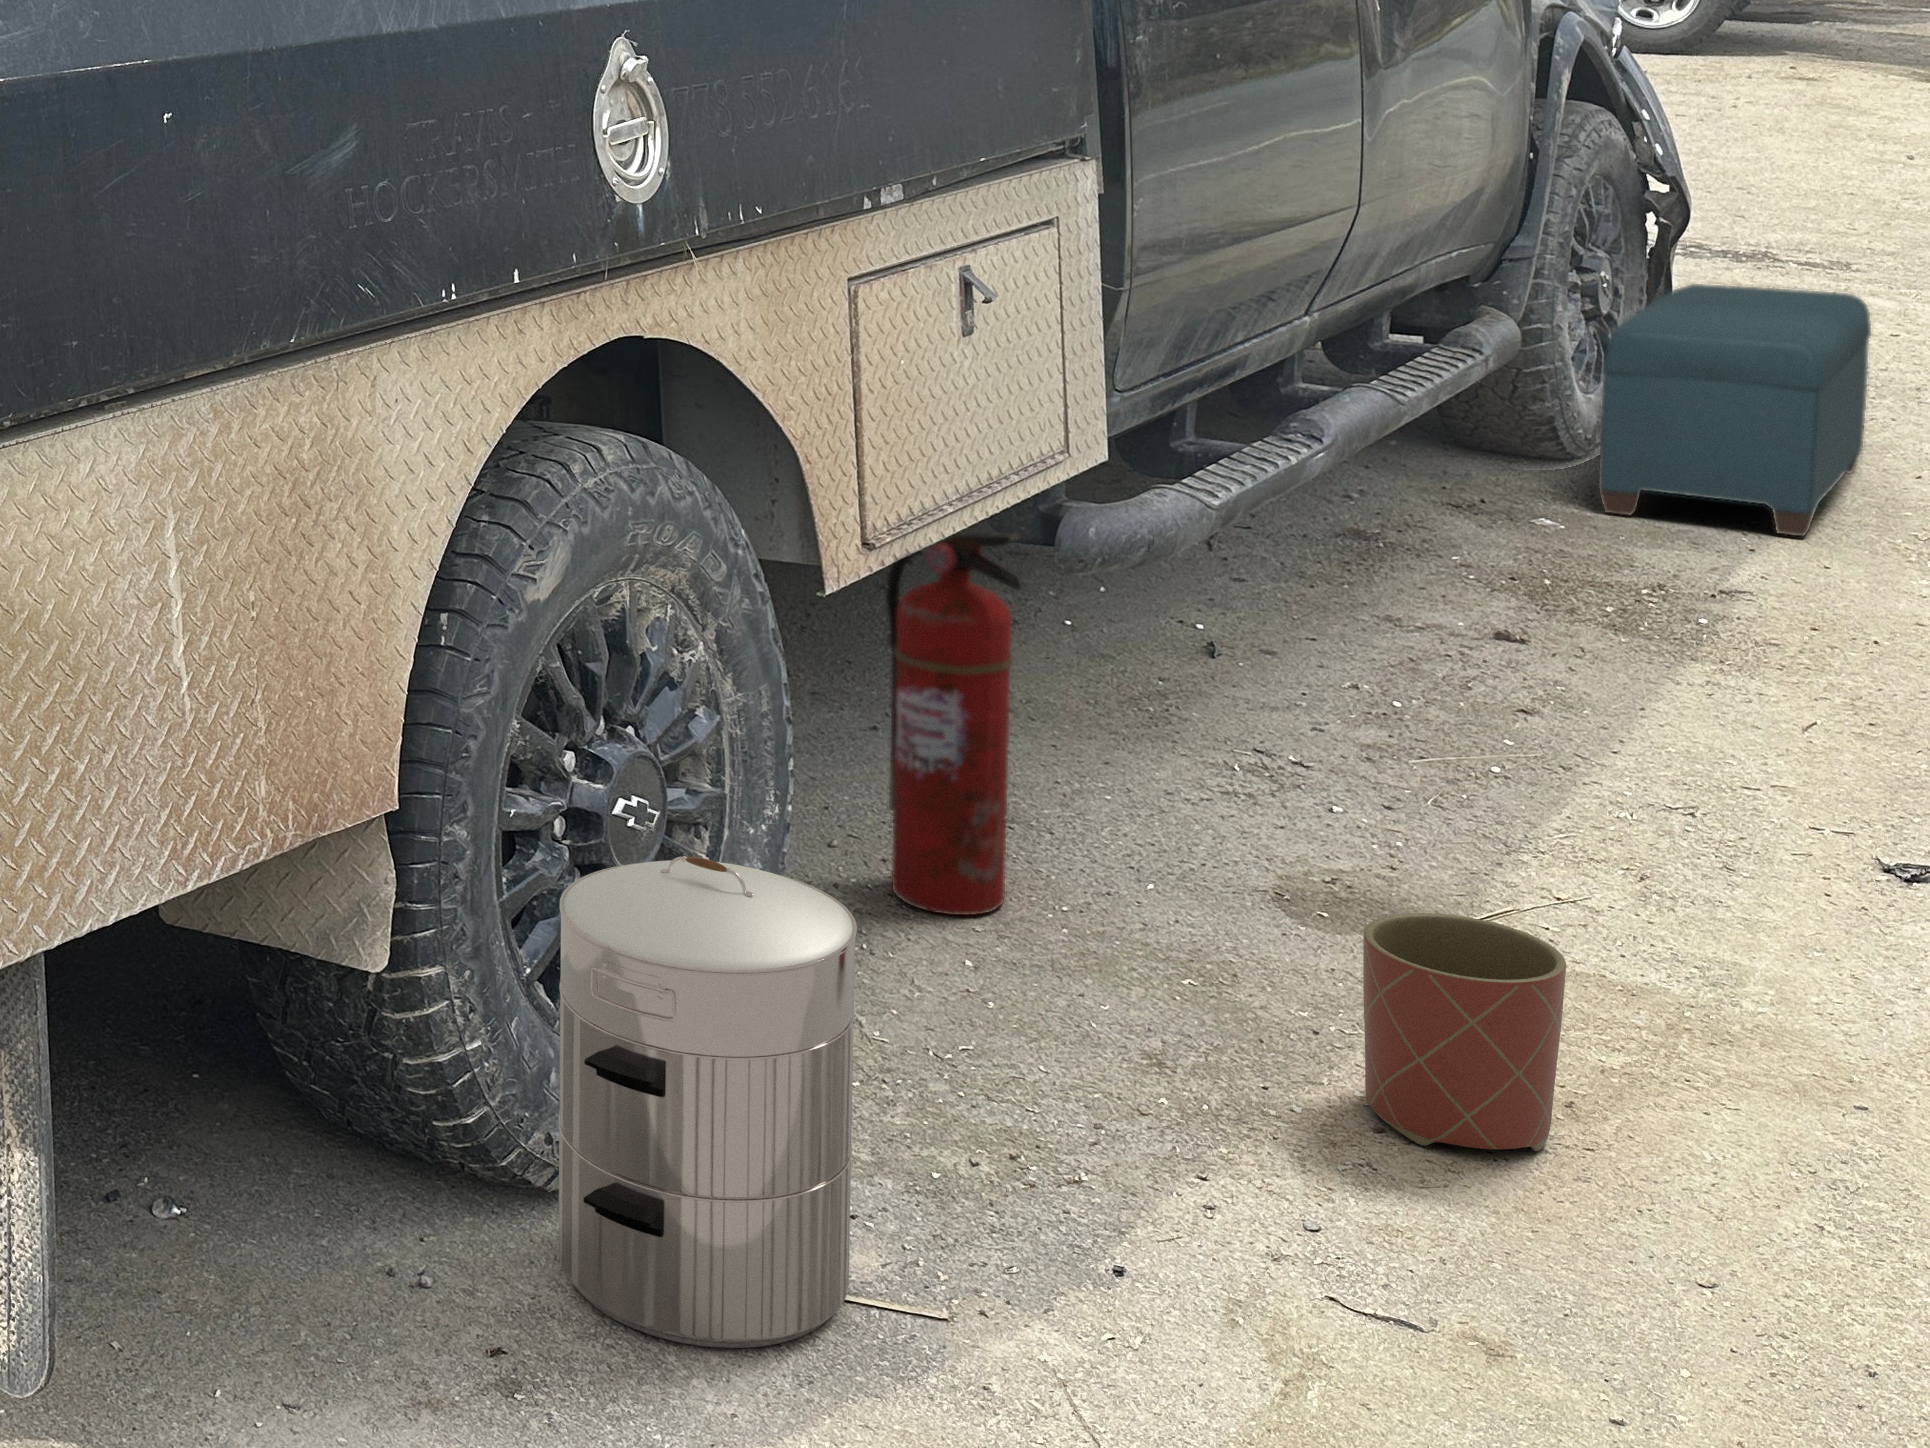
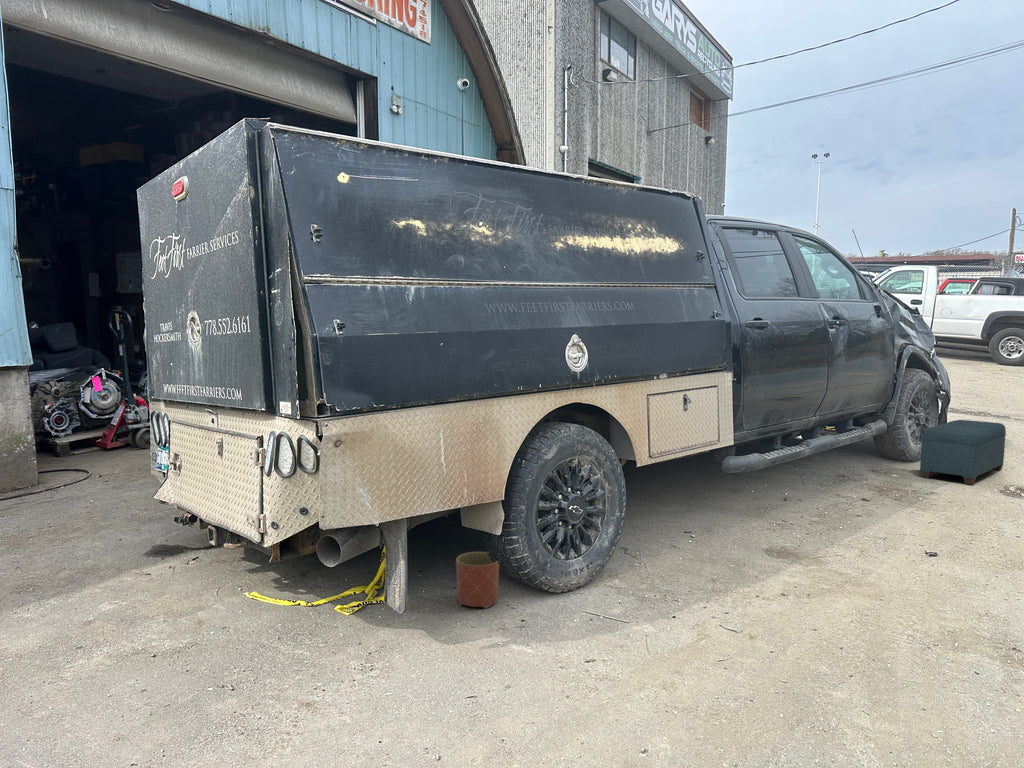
fire extinguisher: present [886,531,1022,915] -> none [673,460,702,552]
waste bin: present [558,856,857,1348] -> none [544,518,610,627]
planter: present [1363,913,1566,1151] -> present [456,552,499,608]

